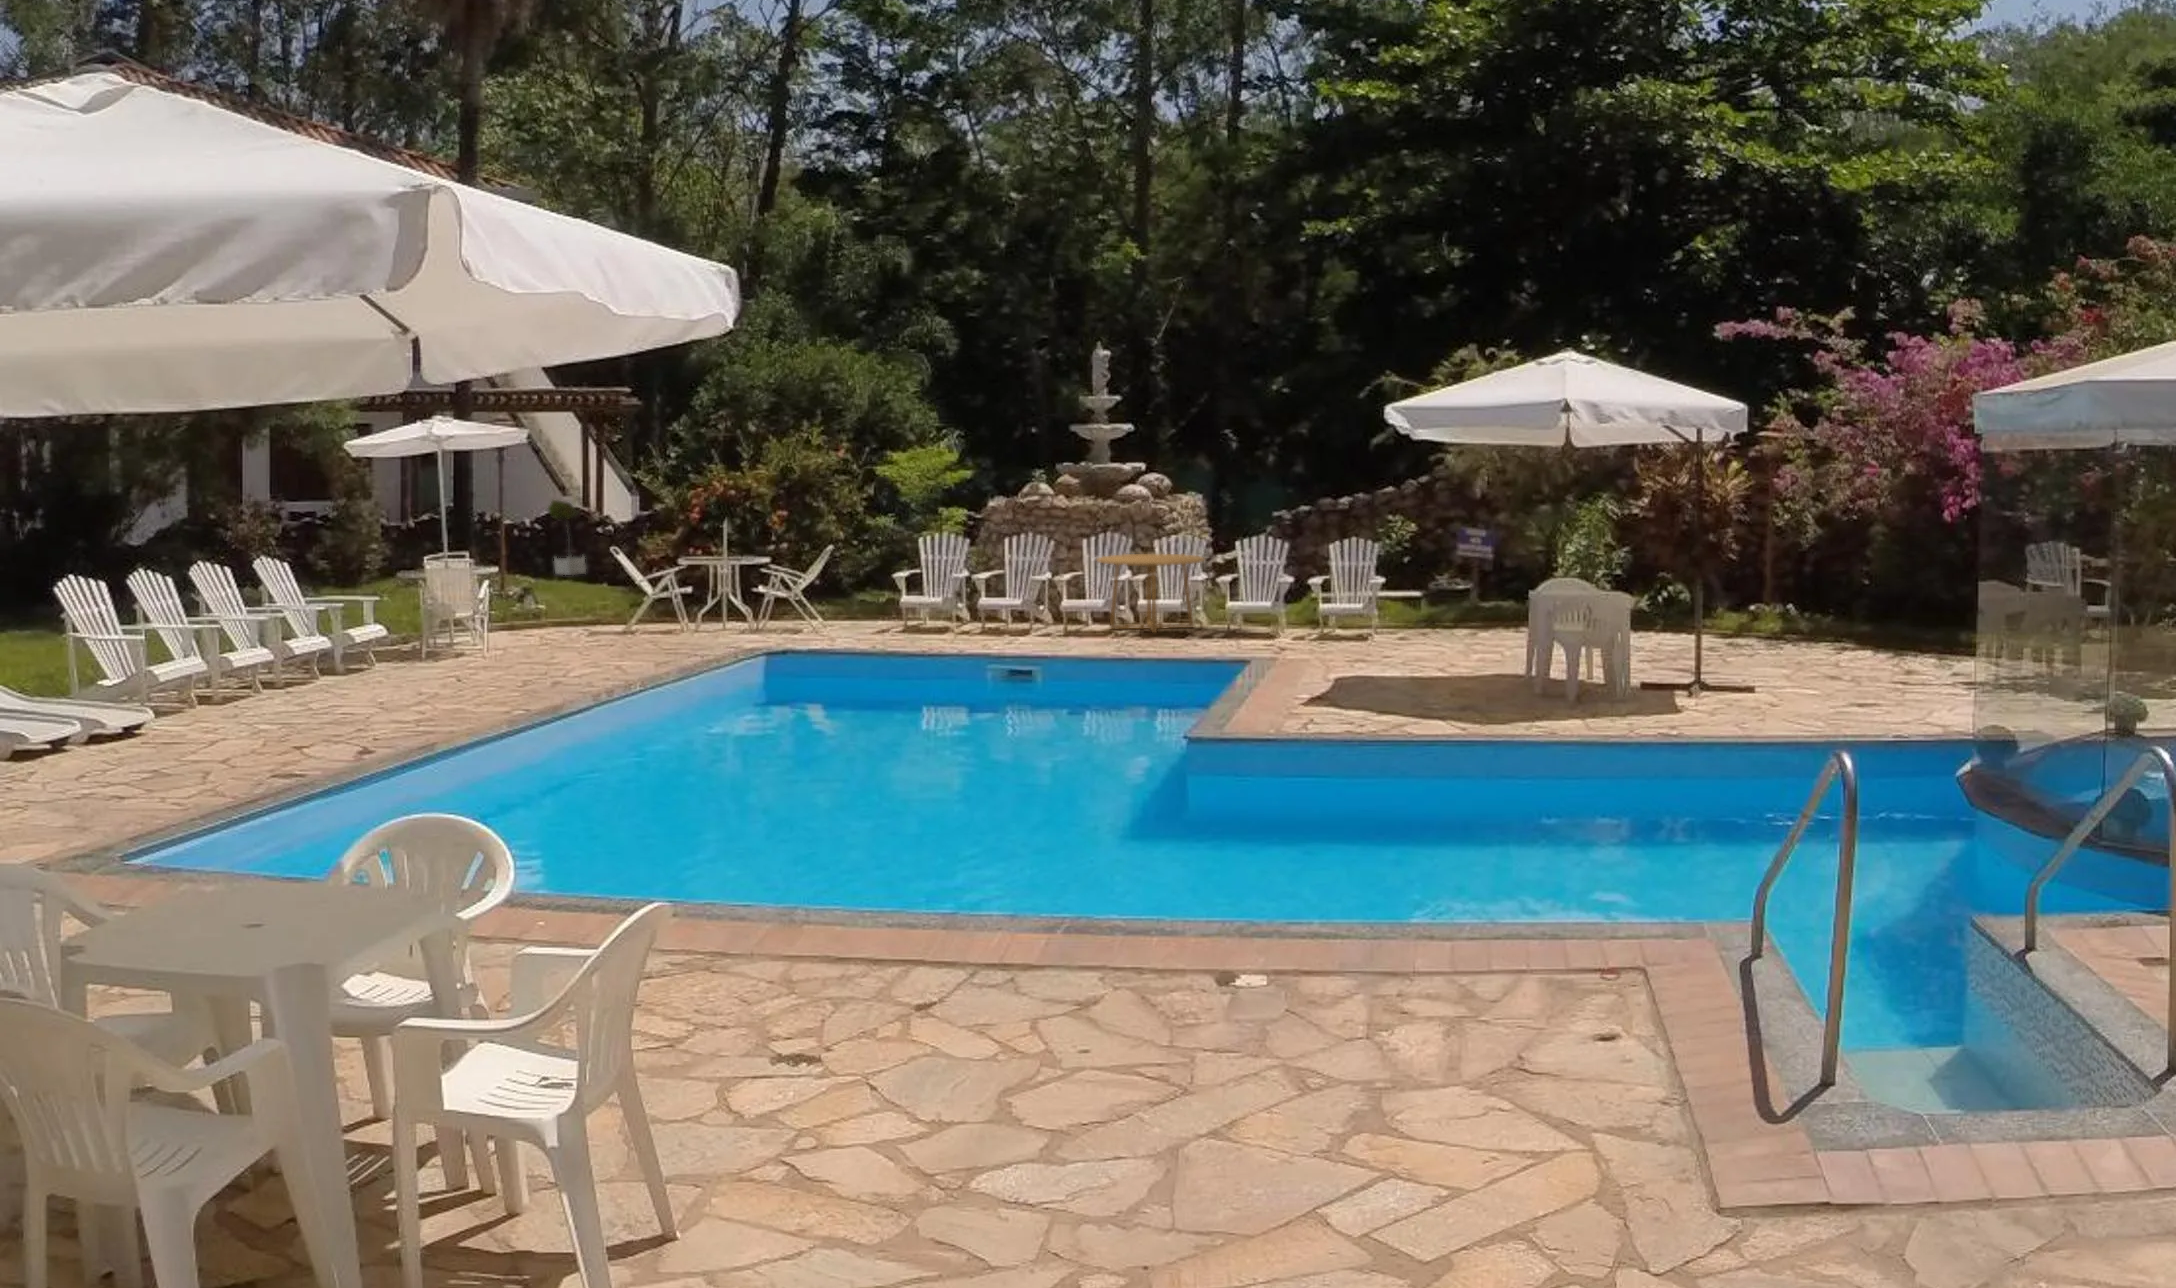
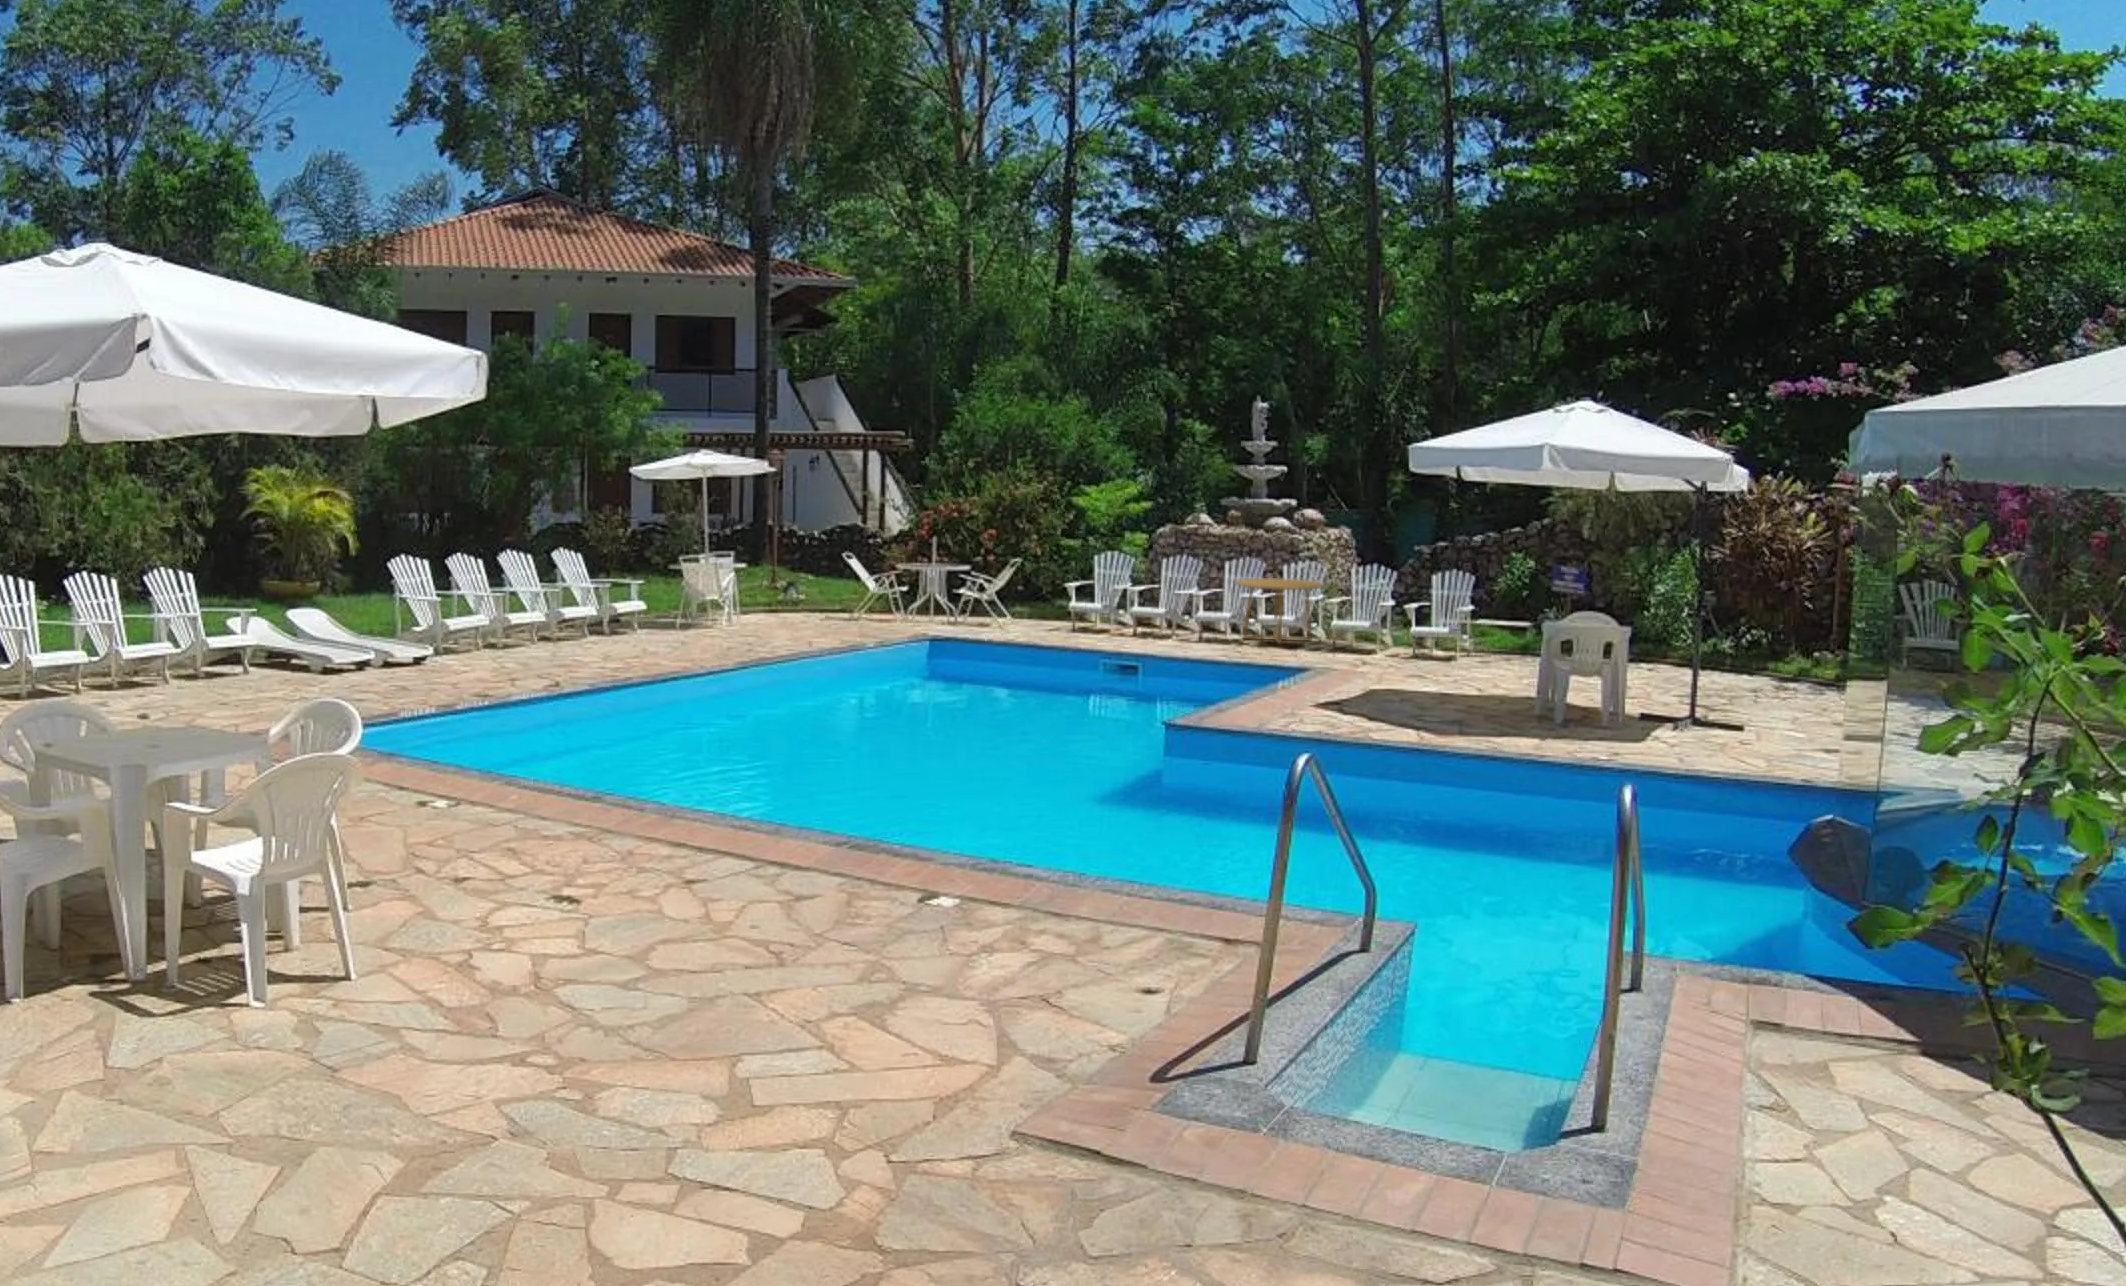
potted tree: present [548,500,586,575] -> none [786,507,812,569]

